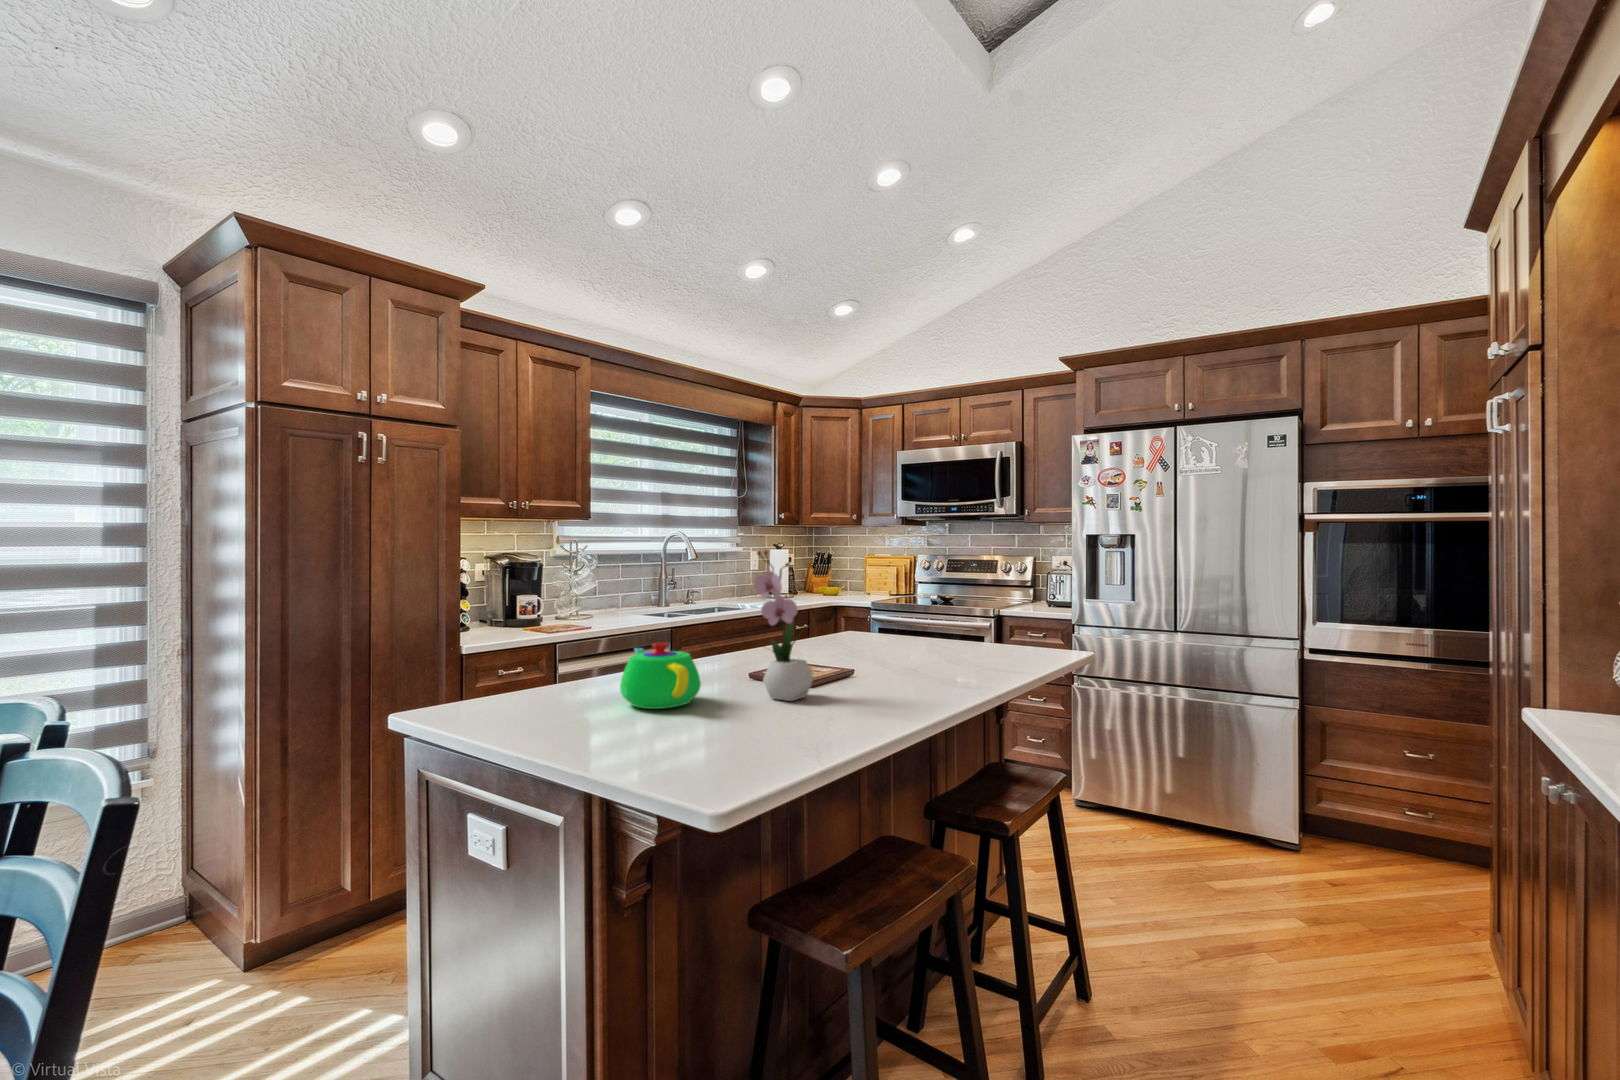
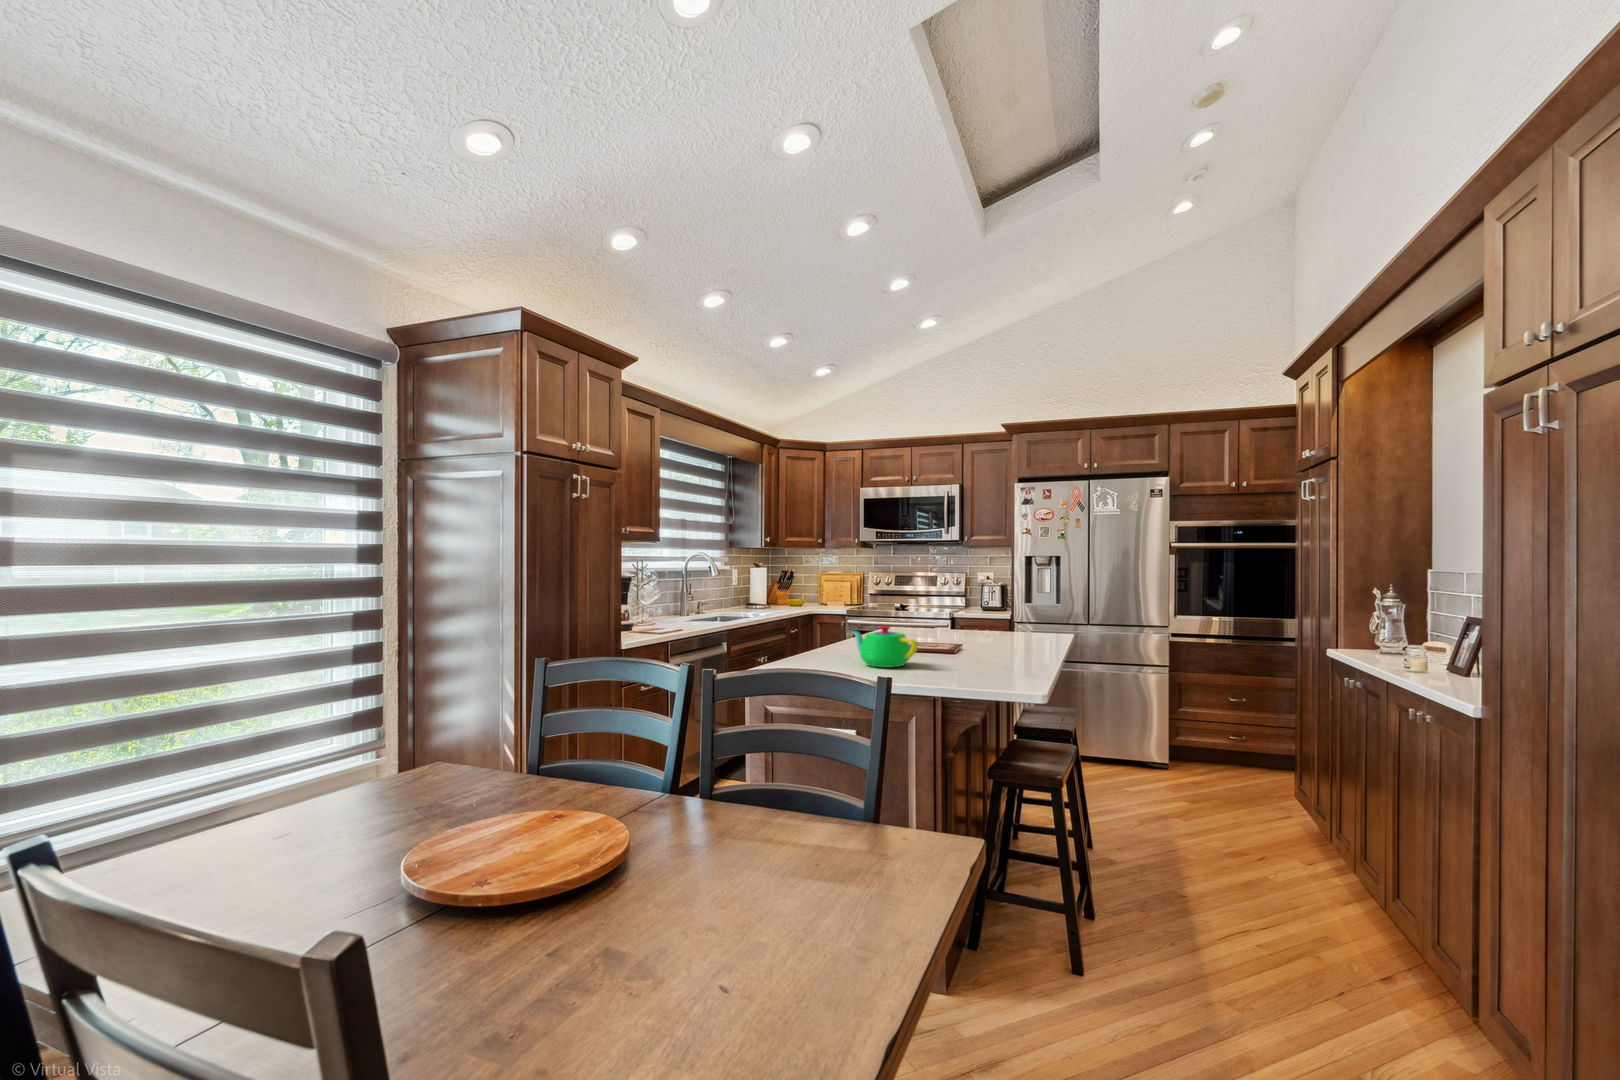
flower arrangement: present [754,550,818,701] -> none [937,566,970,661]

